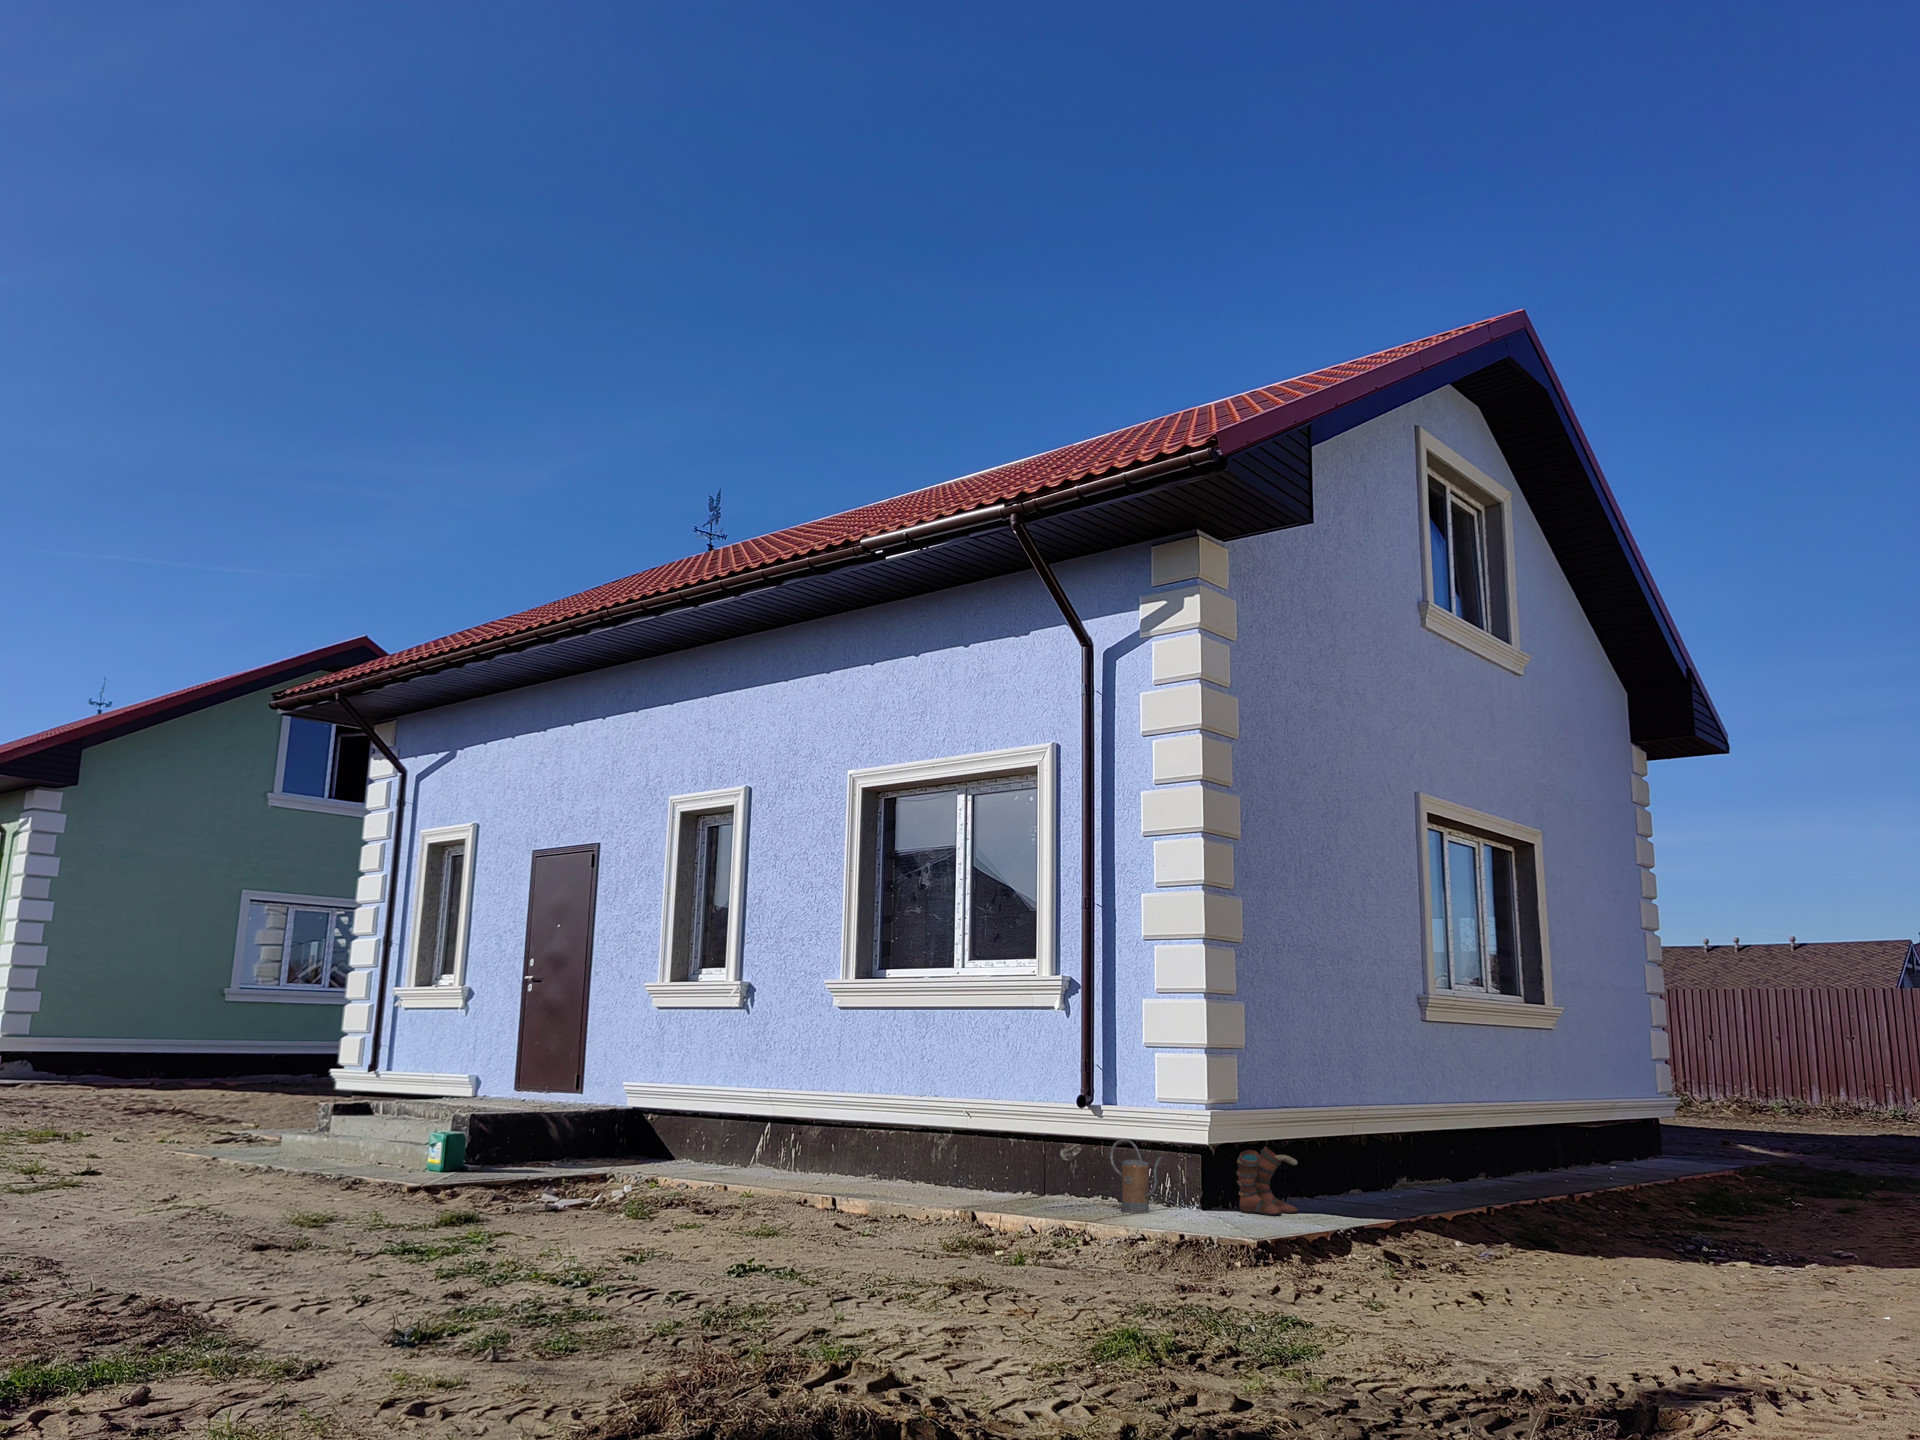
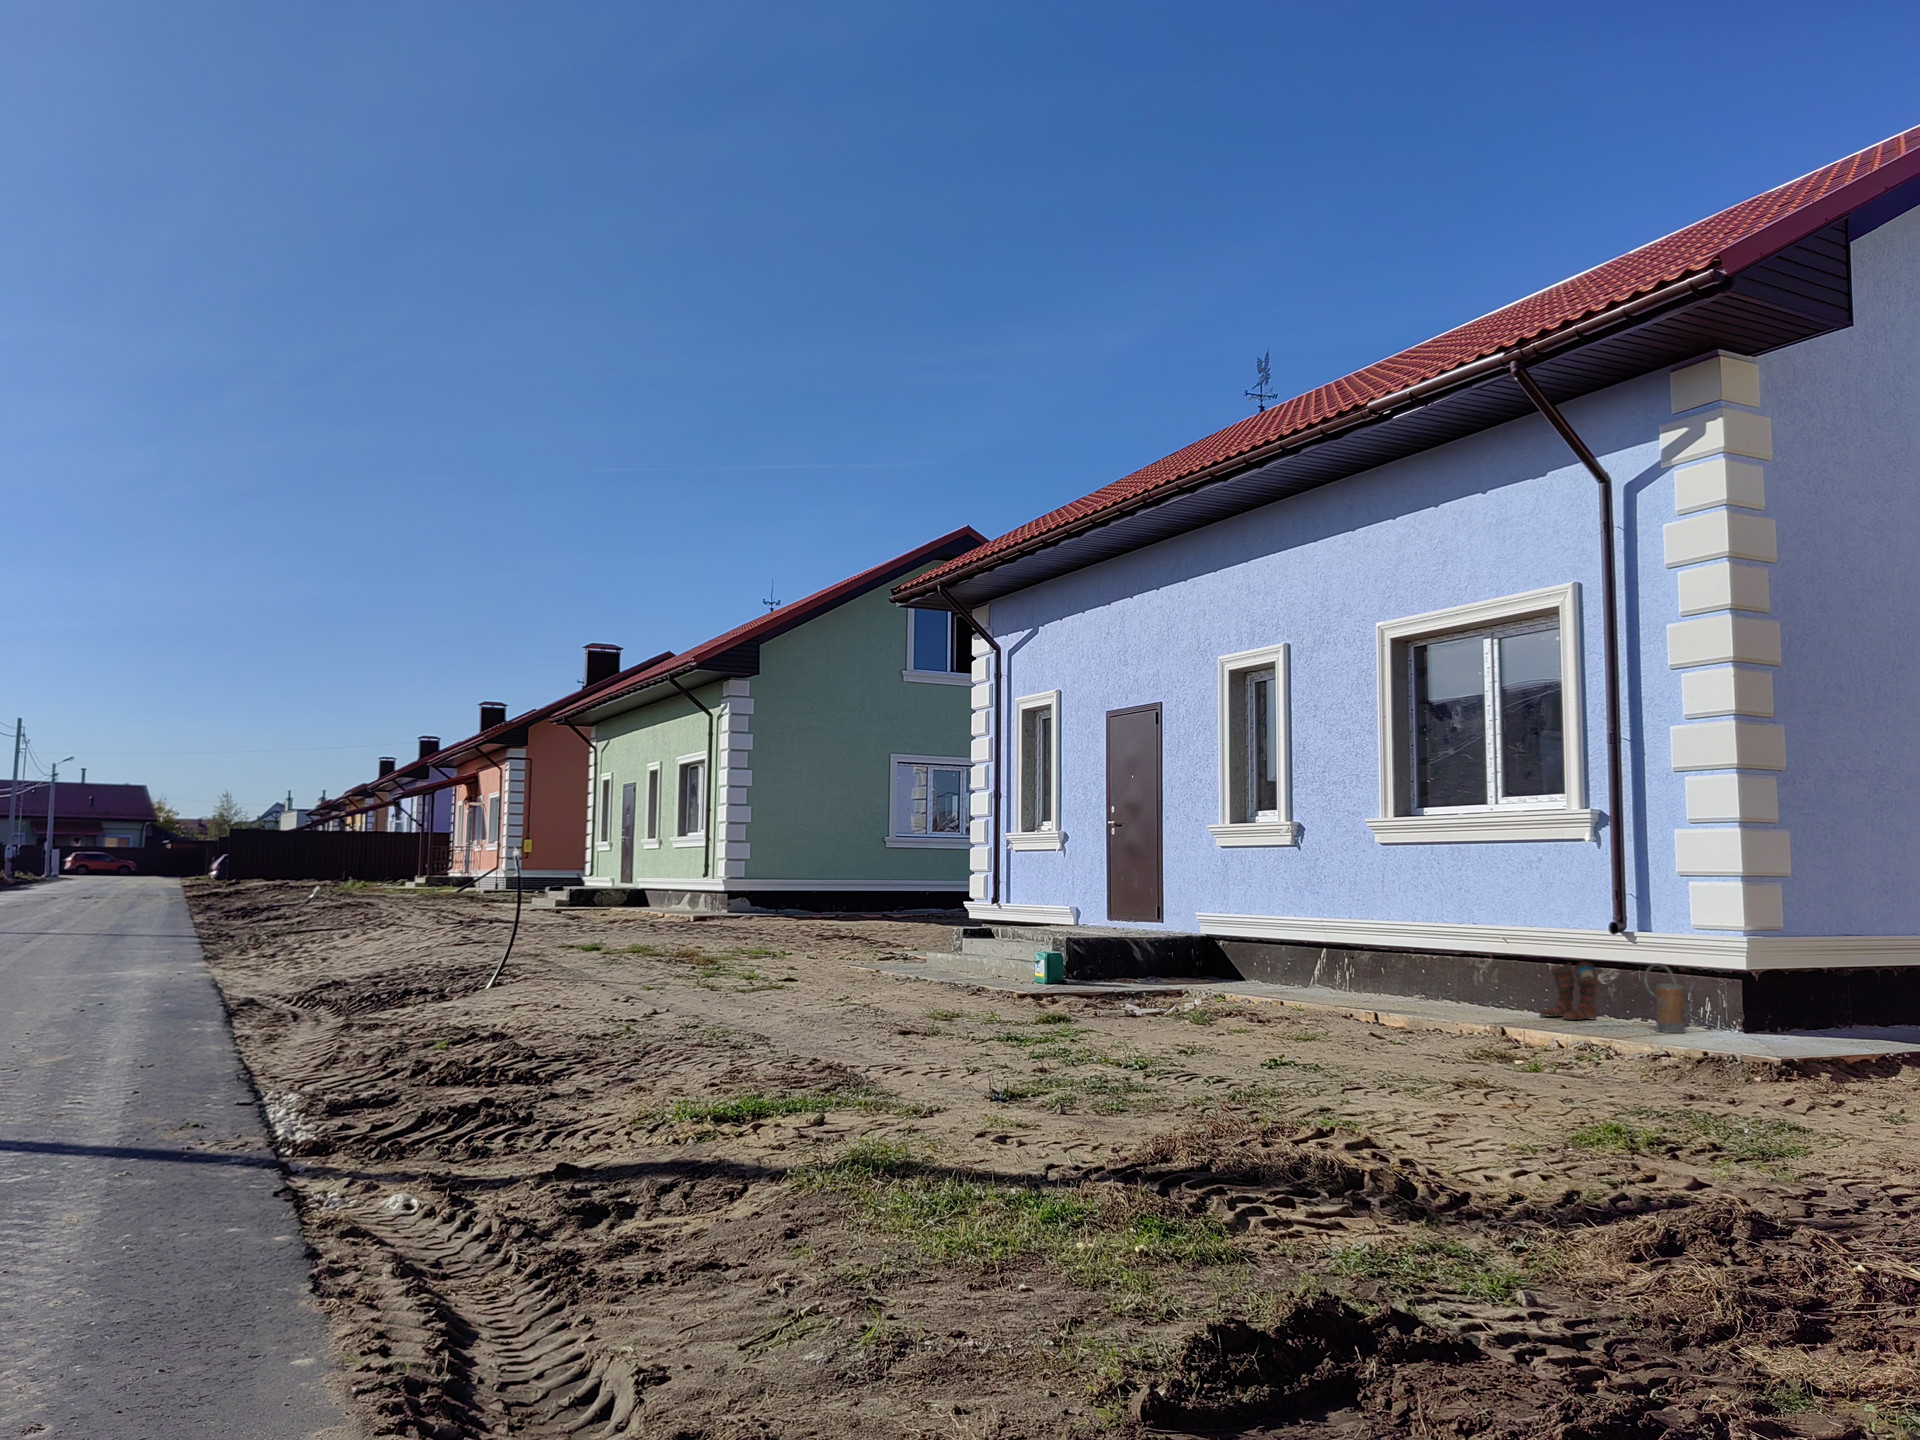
boots: present [1237,1146,1298,1215] -> present [1539,962,1598,1020]

